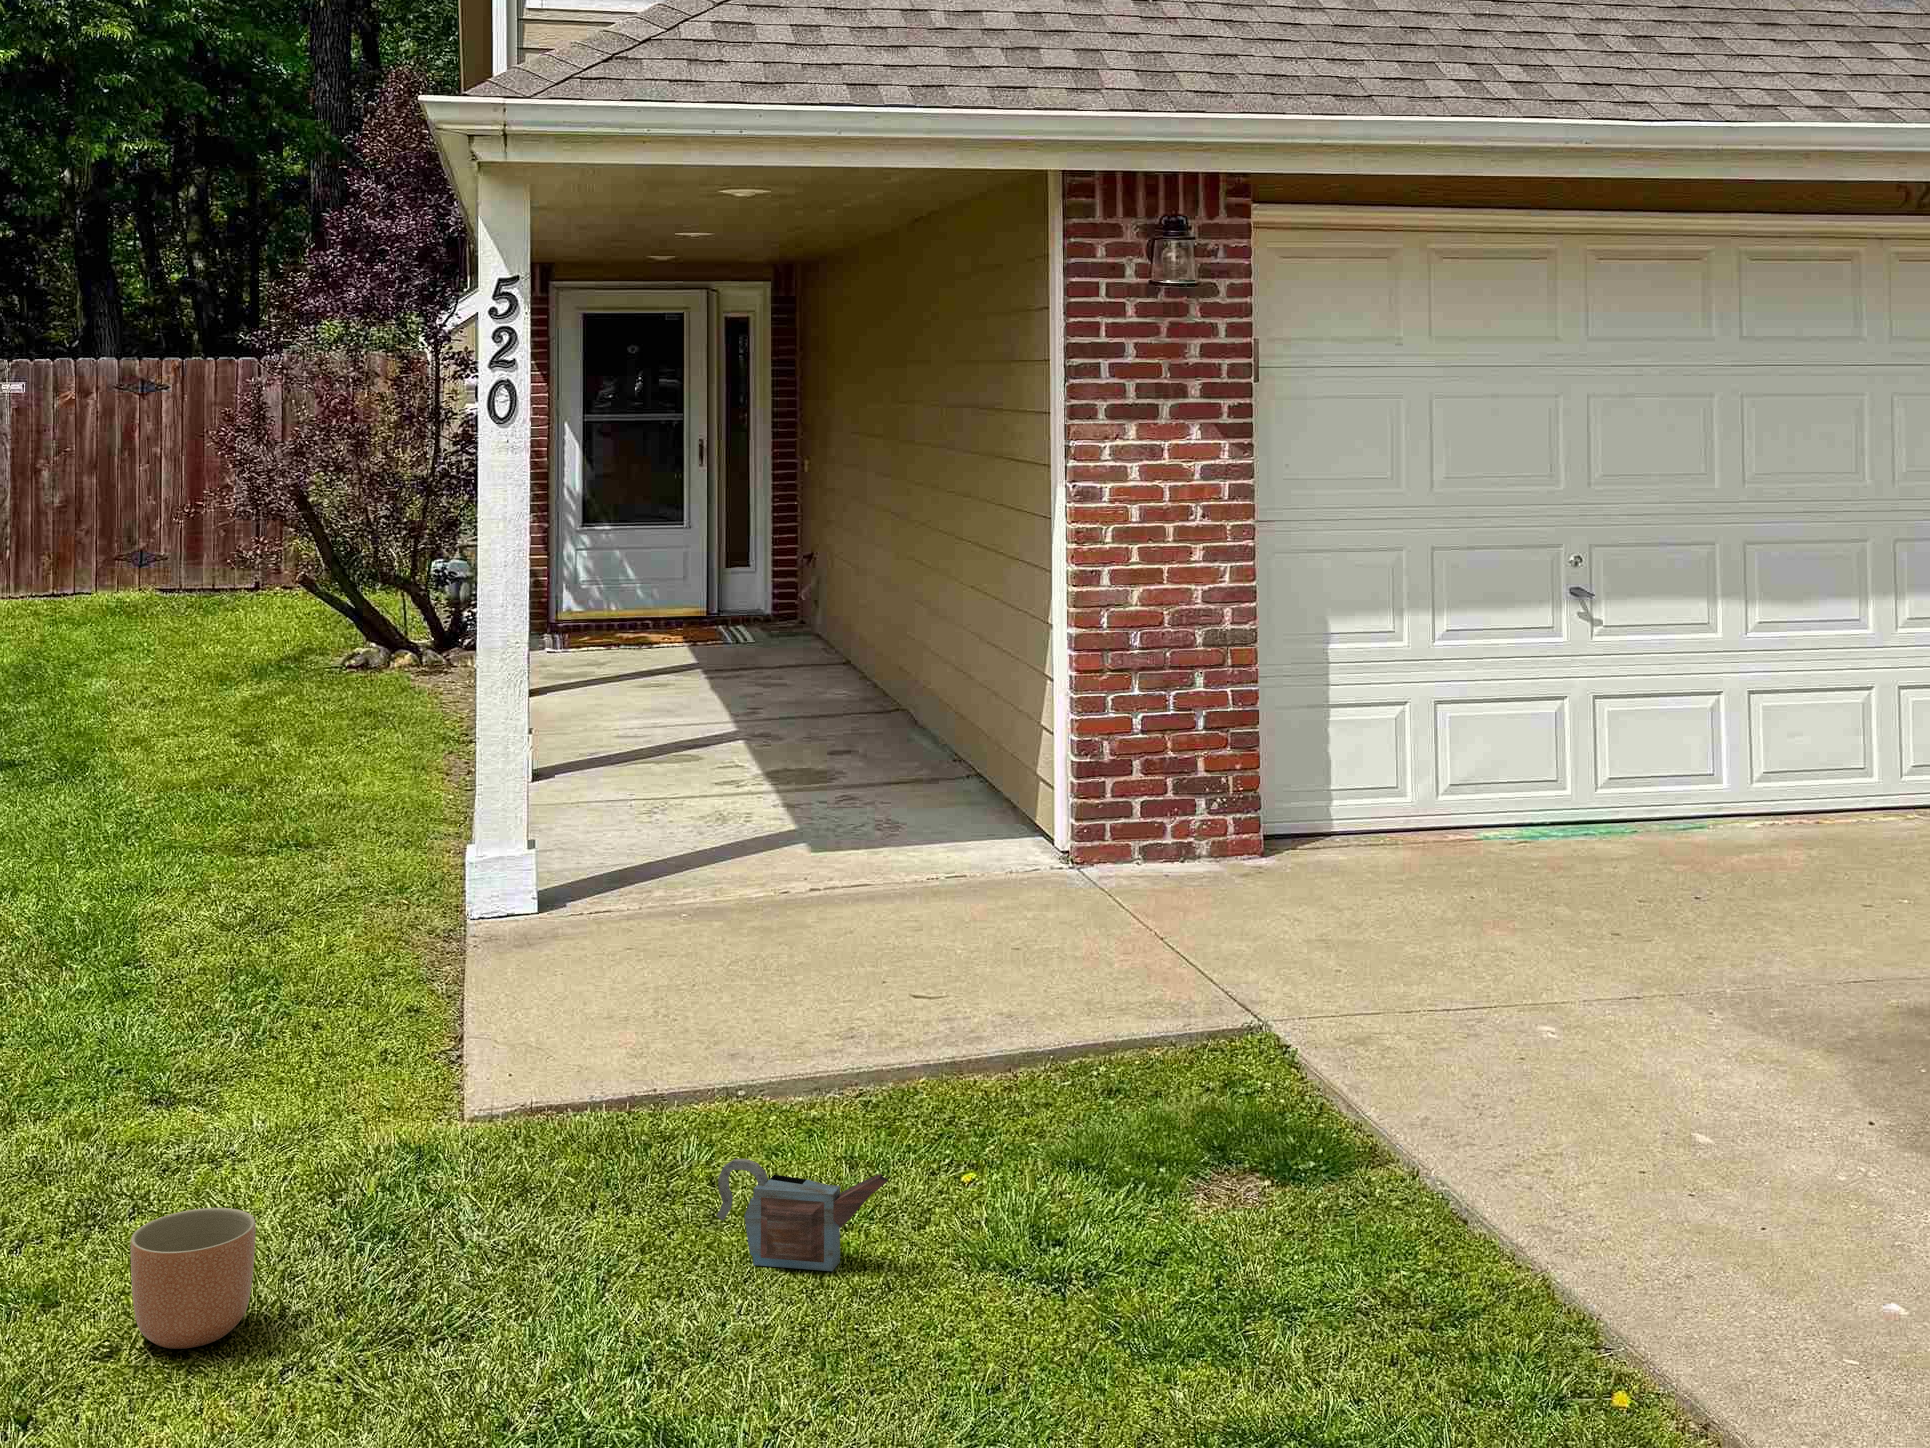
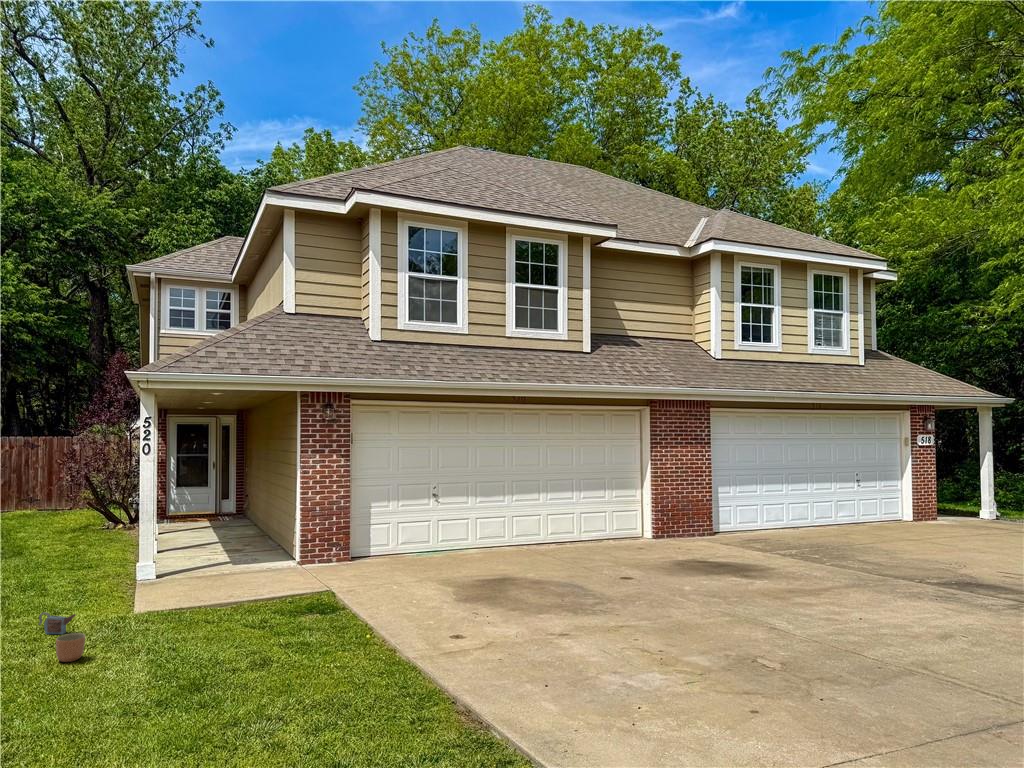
watering can: present [716,1159,888,1271] -> present [39,612,76,634]

